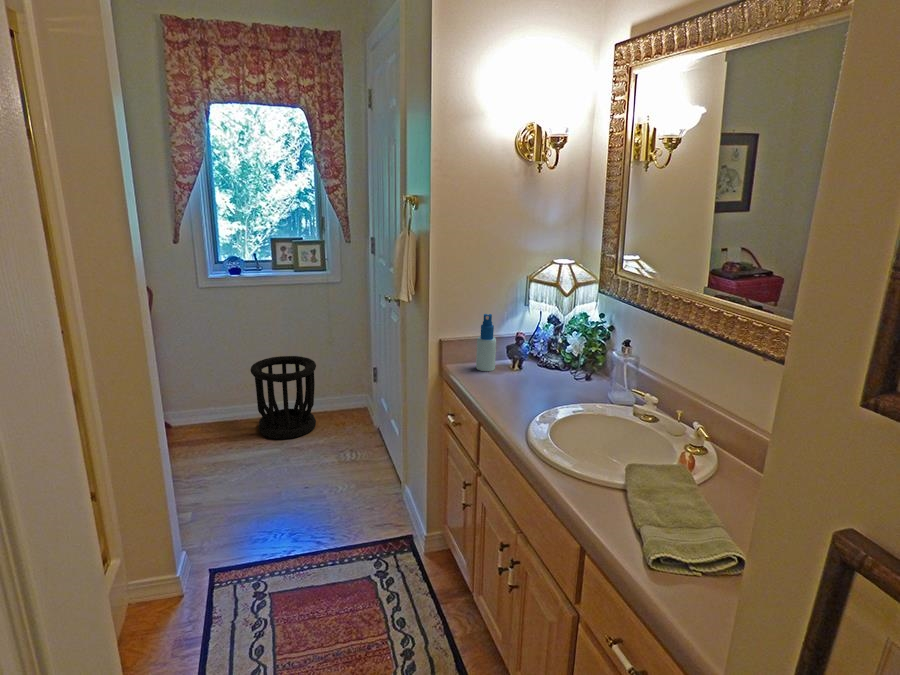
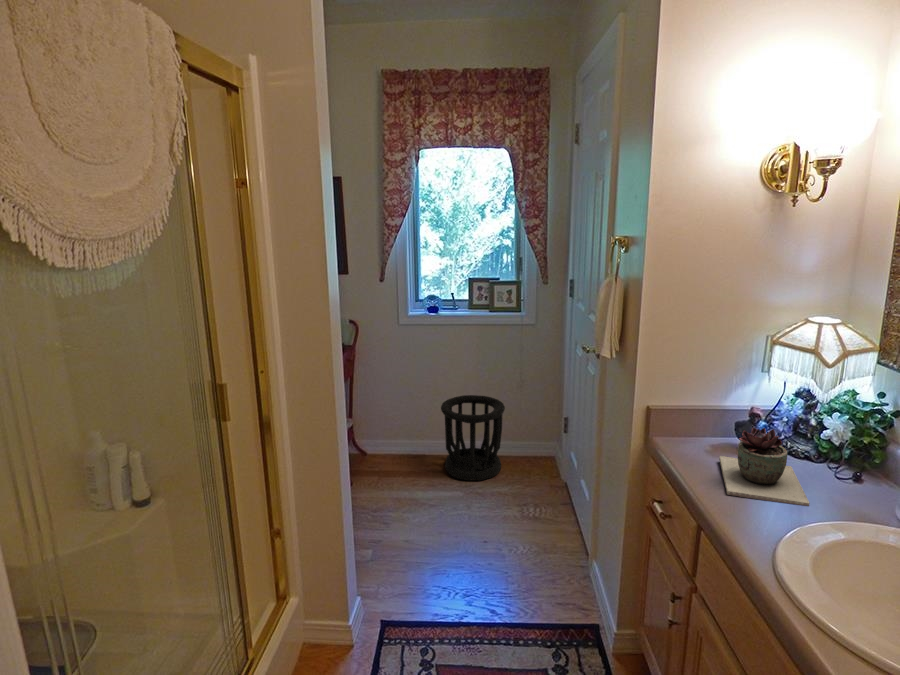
spray bottle: present [476,314,496,371] -> none [693,382,722,454]
succulent plant: none [495,344,553,397] -> present [719,427,810,506]

